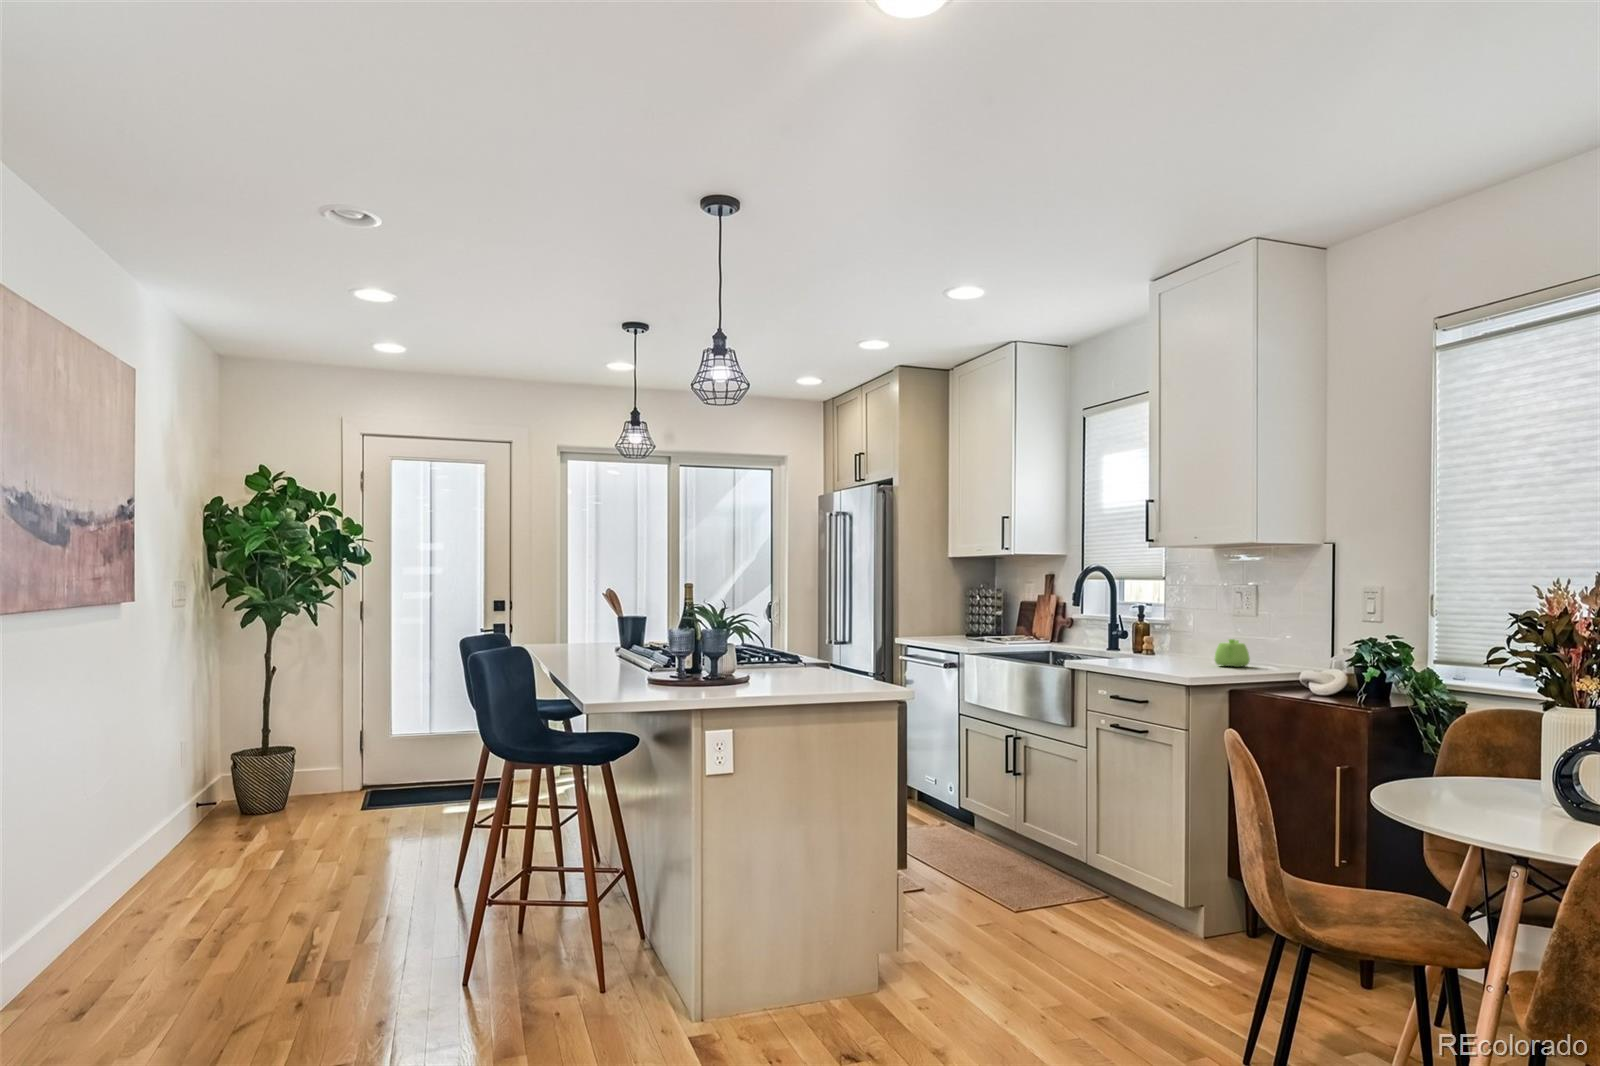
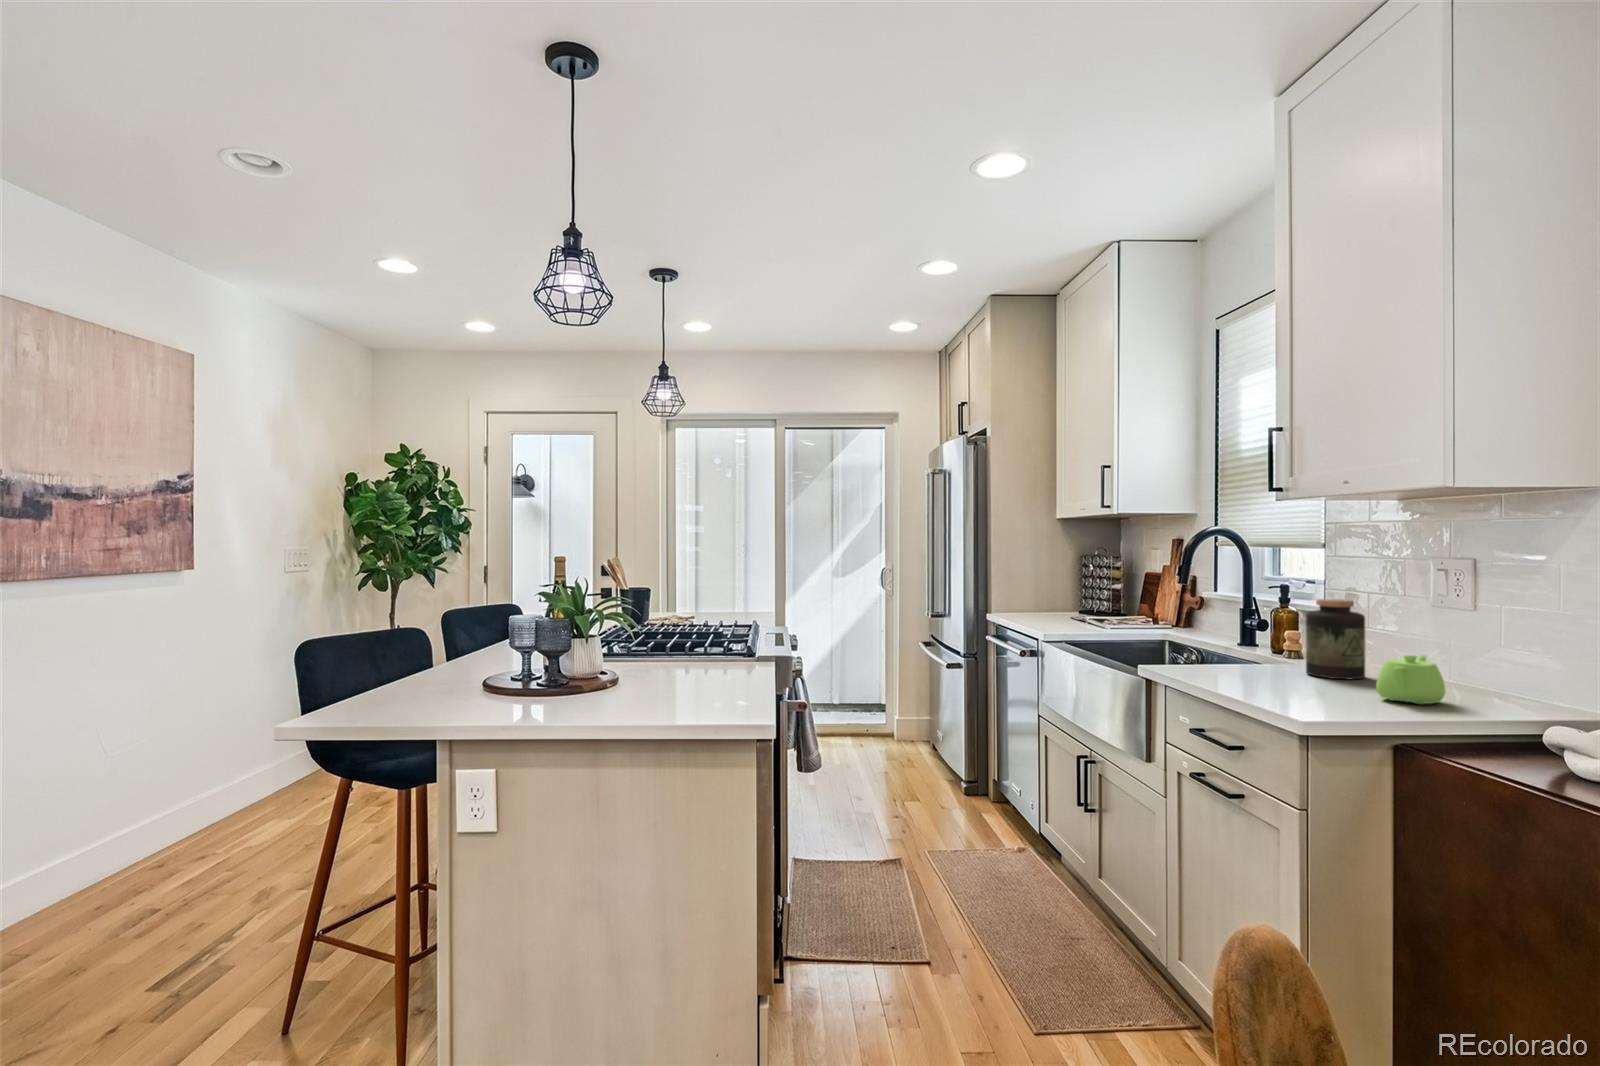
jar: none [1167,611,1202,661] -> present [1306,599,1365,679]

